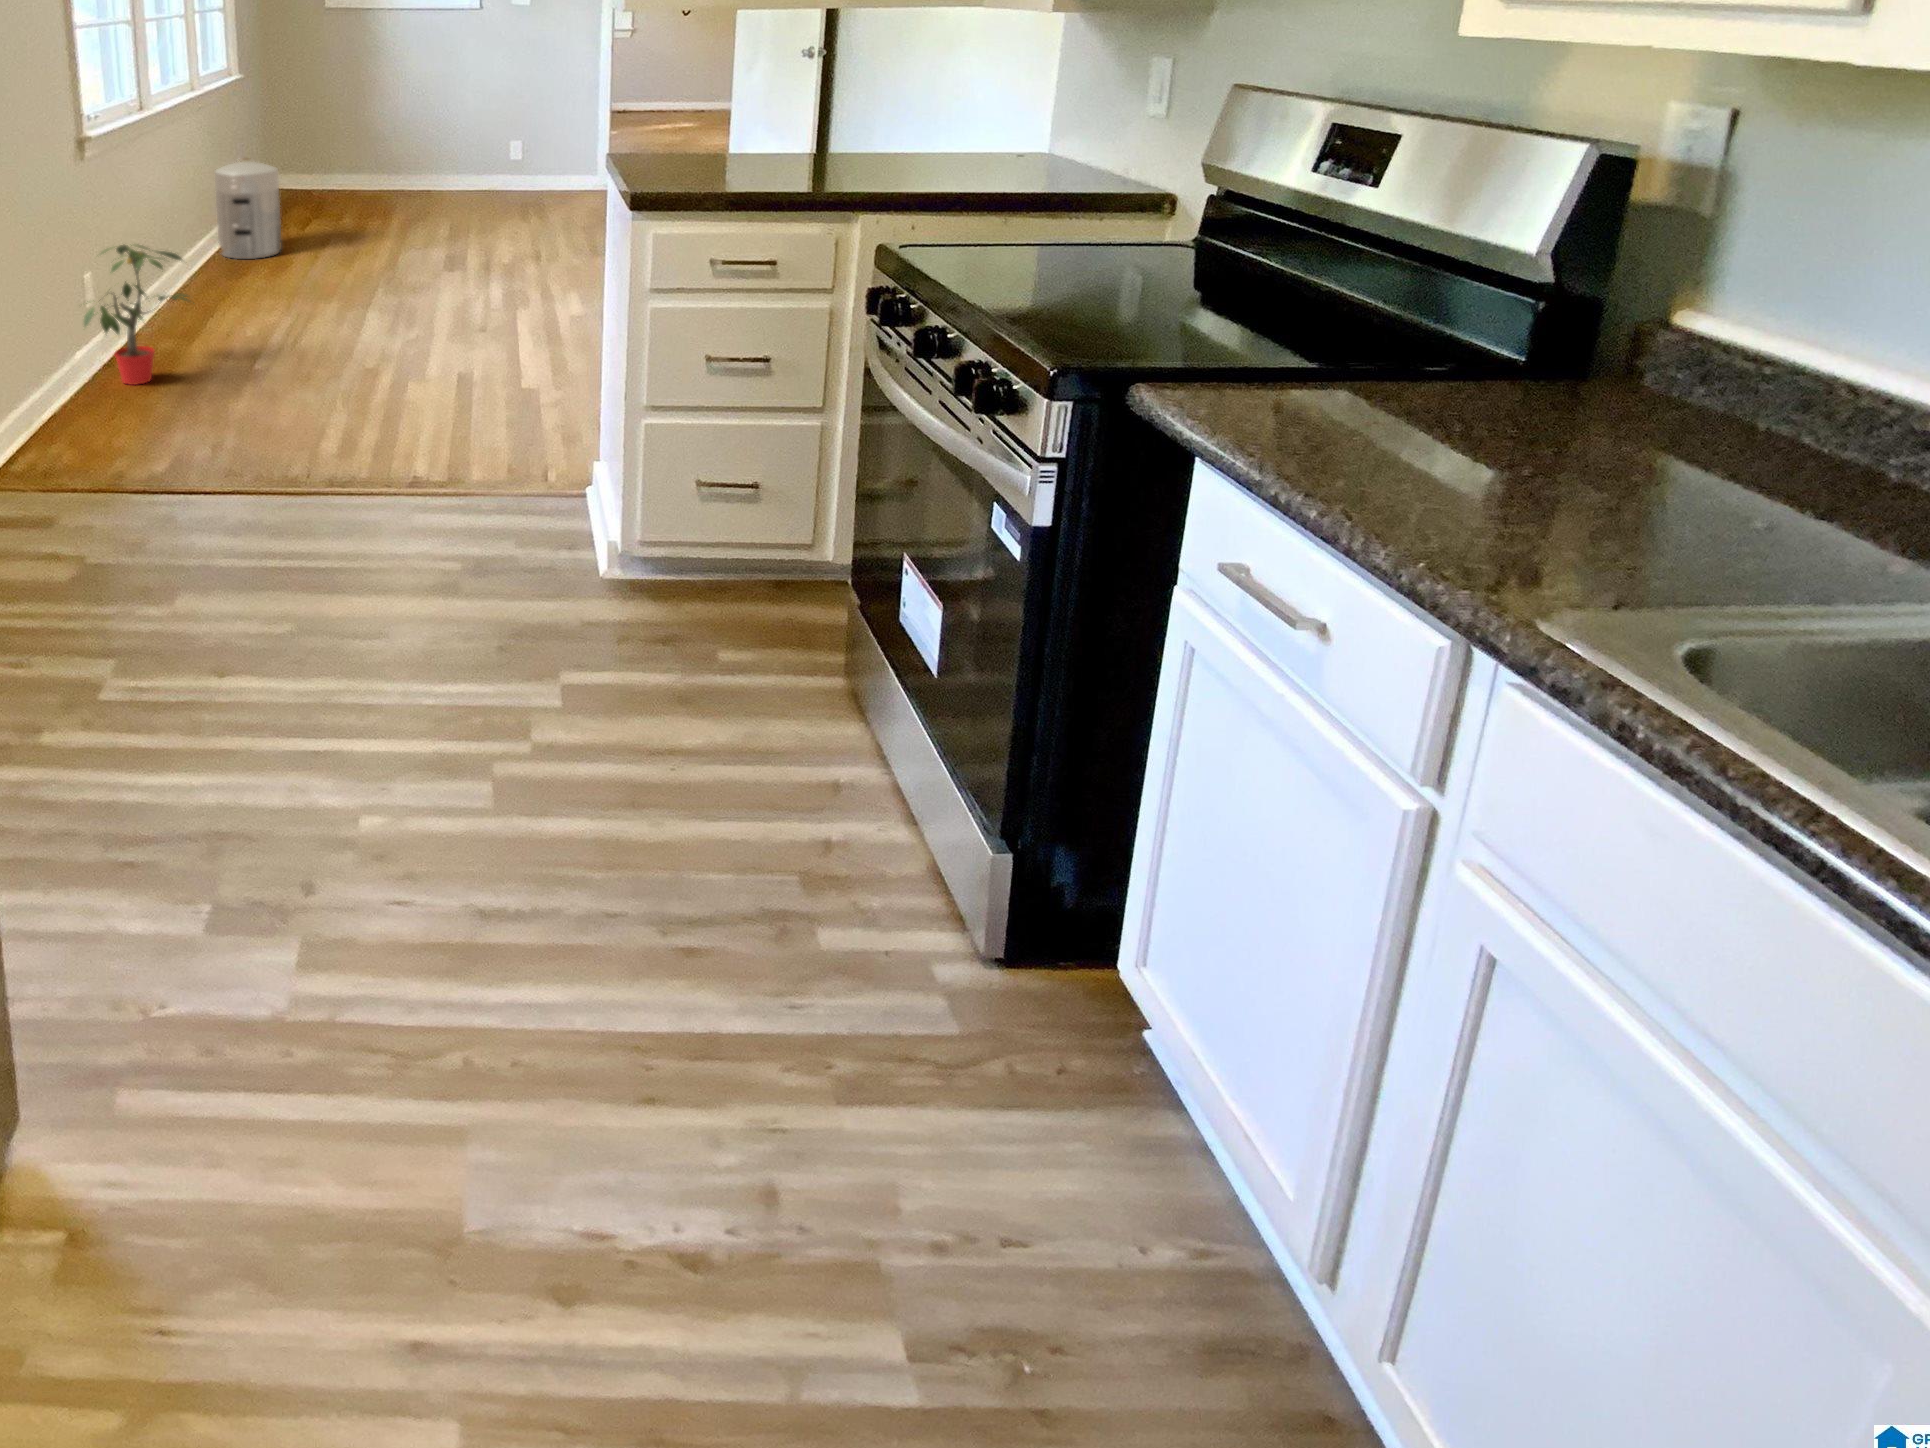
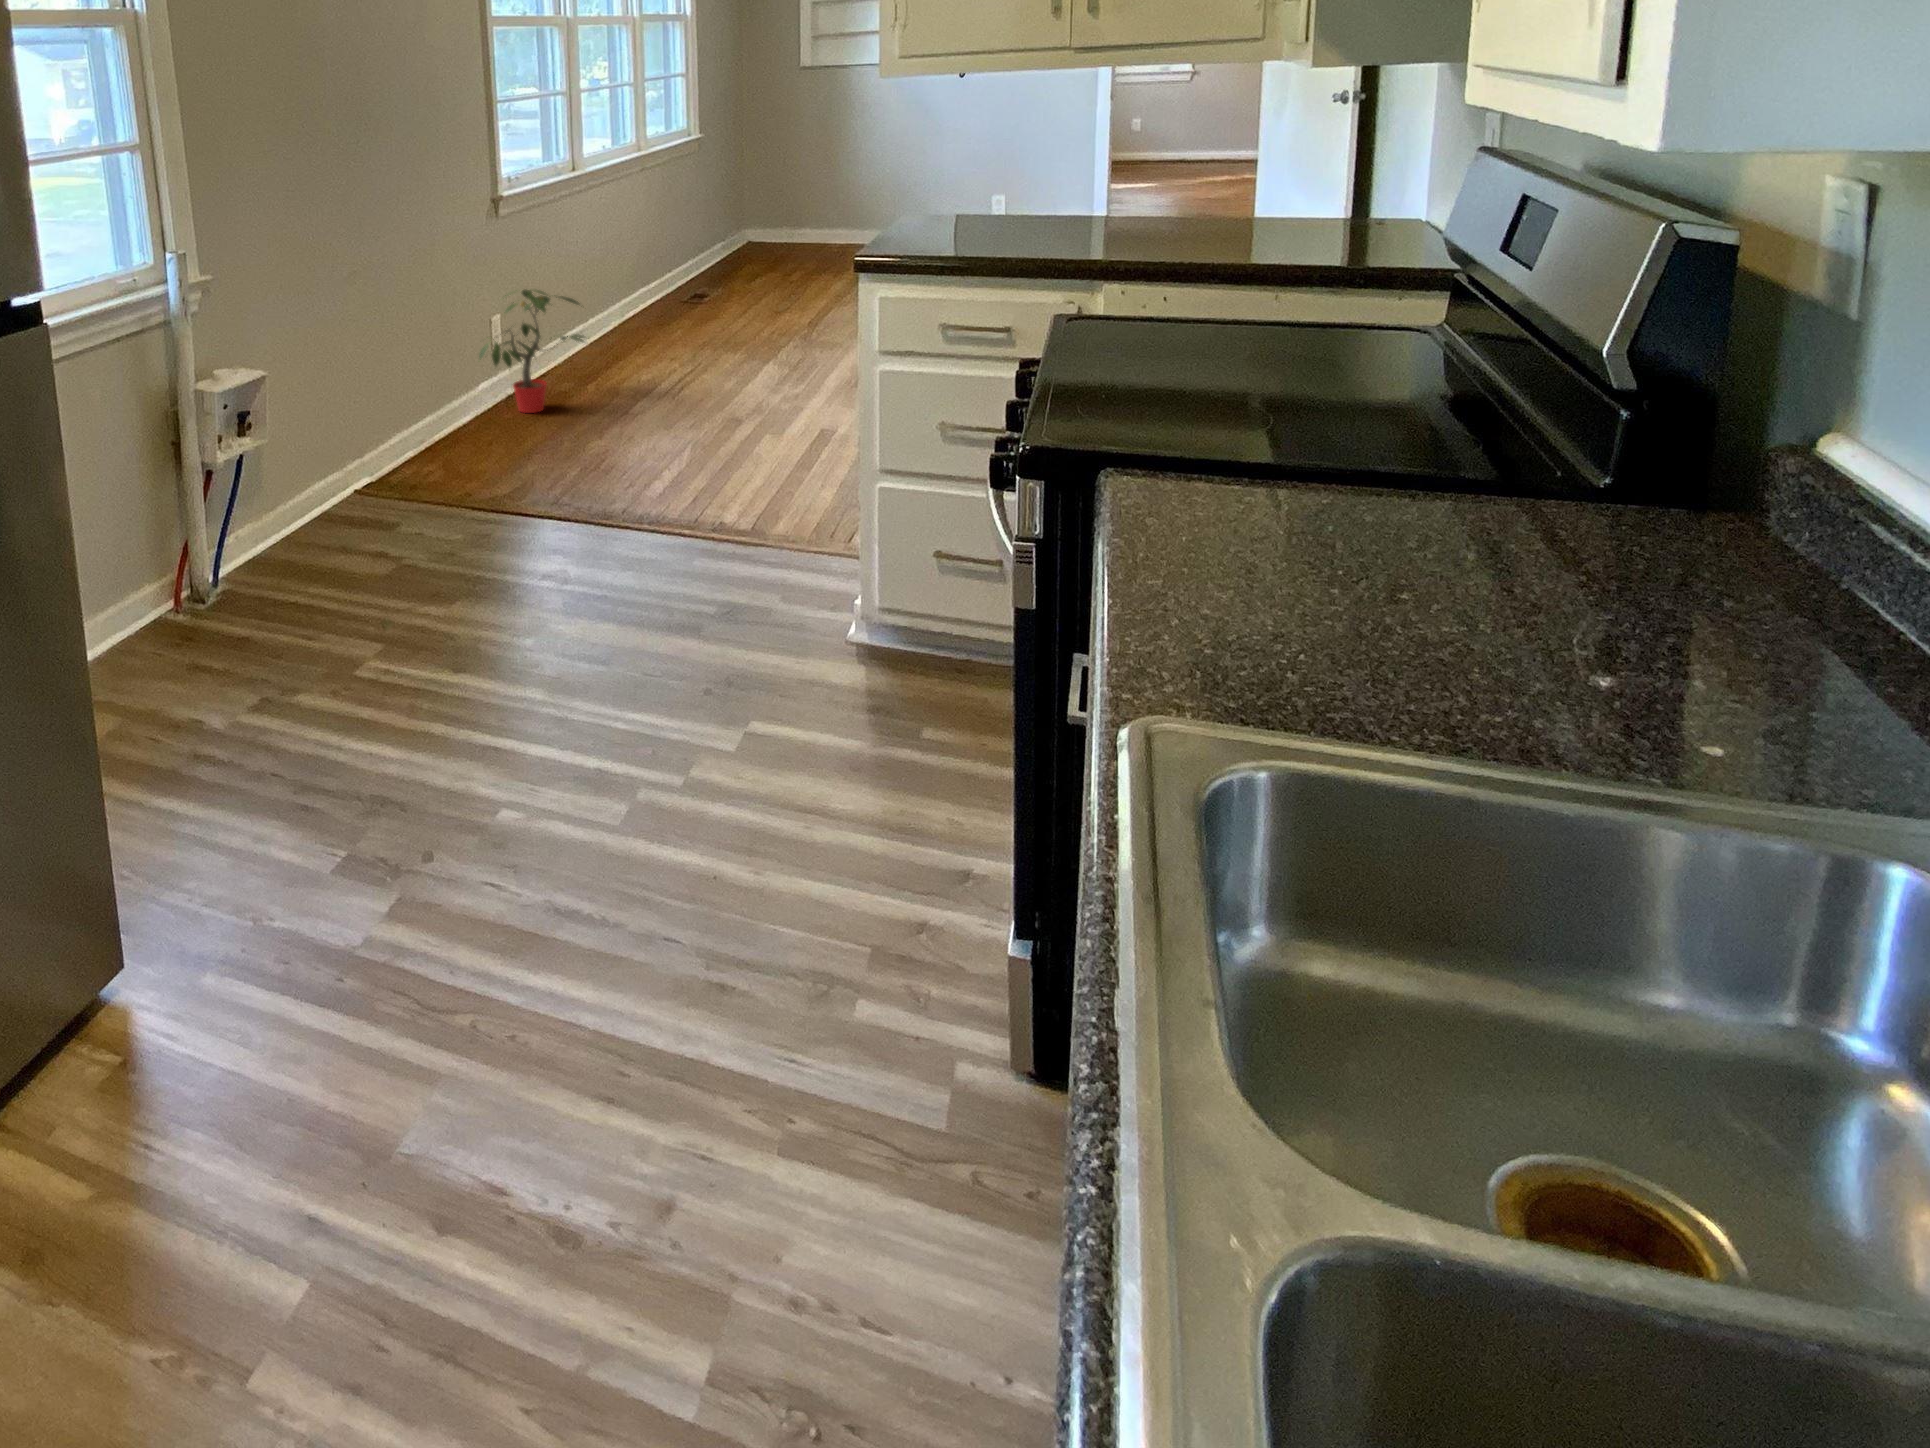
waste bin: present [214,158,282,259] -> none [660,212,720,305]

